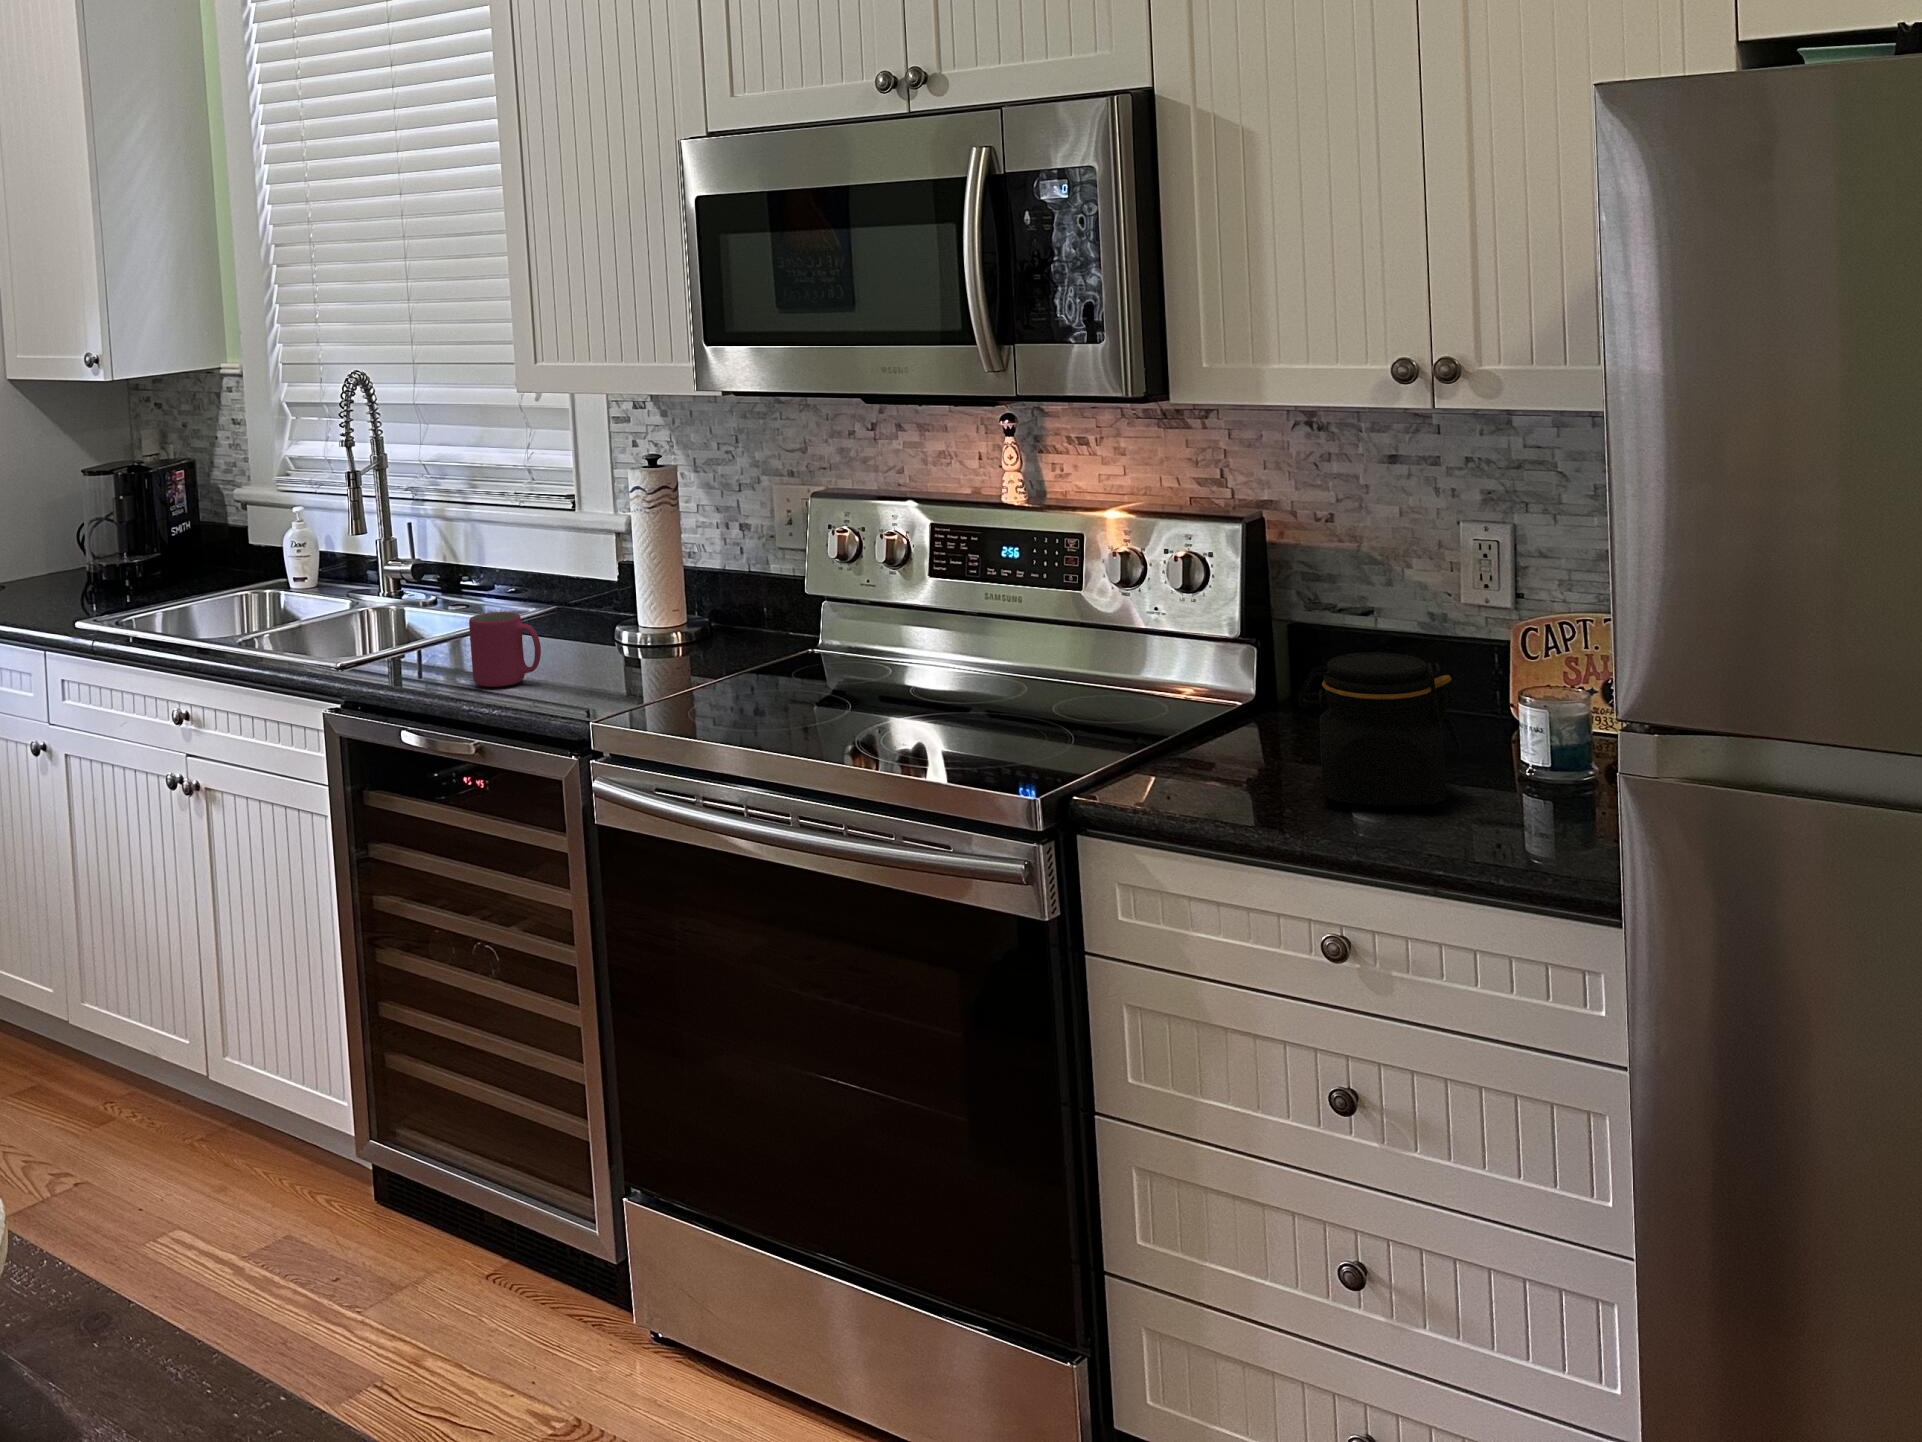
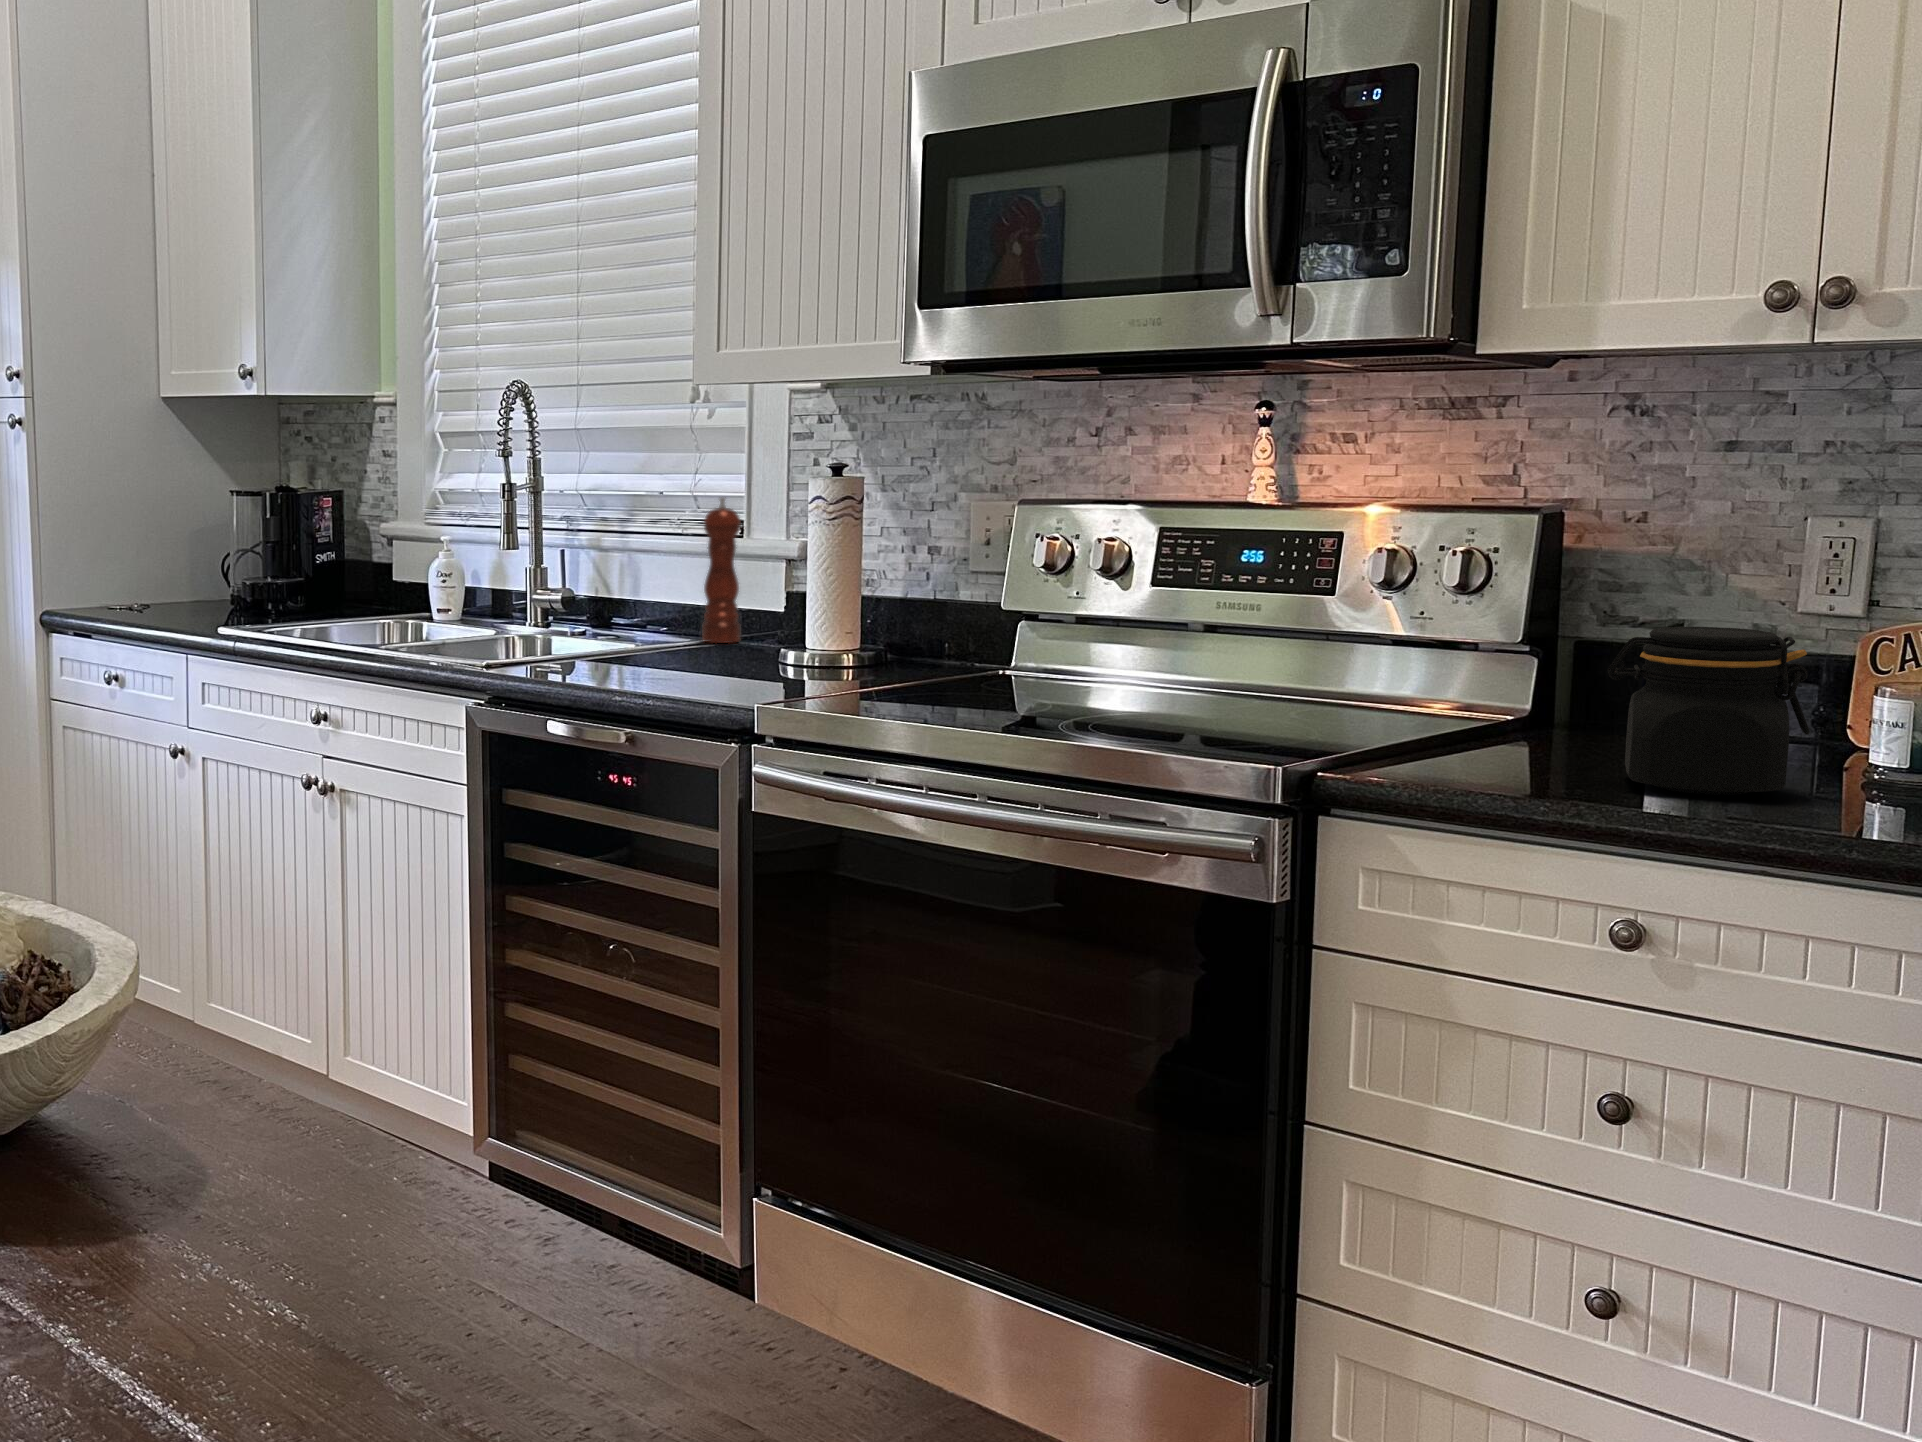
pepper mill: none [534,487,576,624] -> present [702,497,741,643]
mug: present [469,612,541,687] -> none [632,599,707,674]

